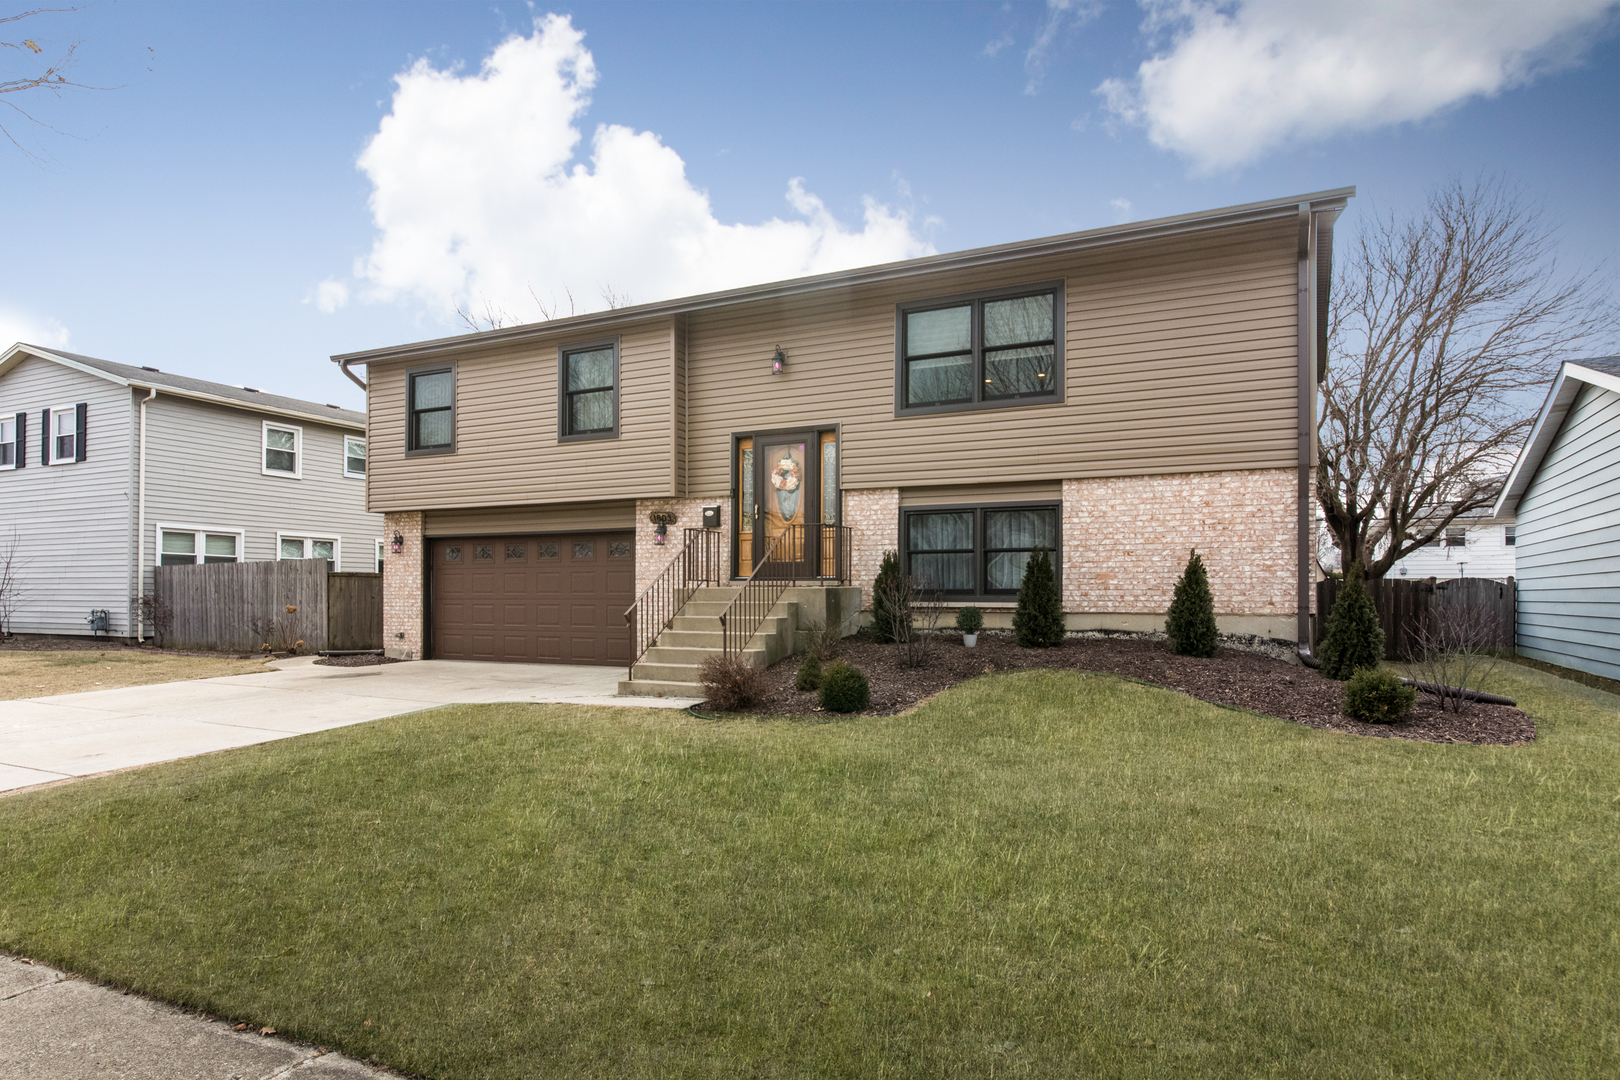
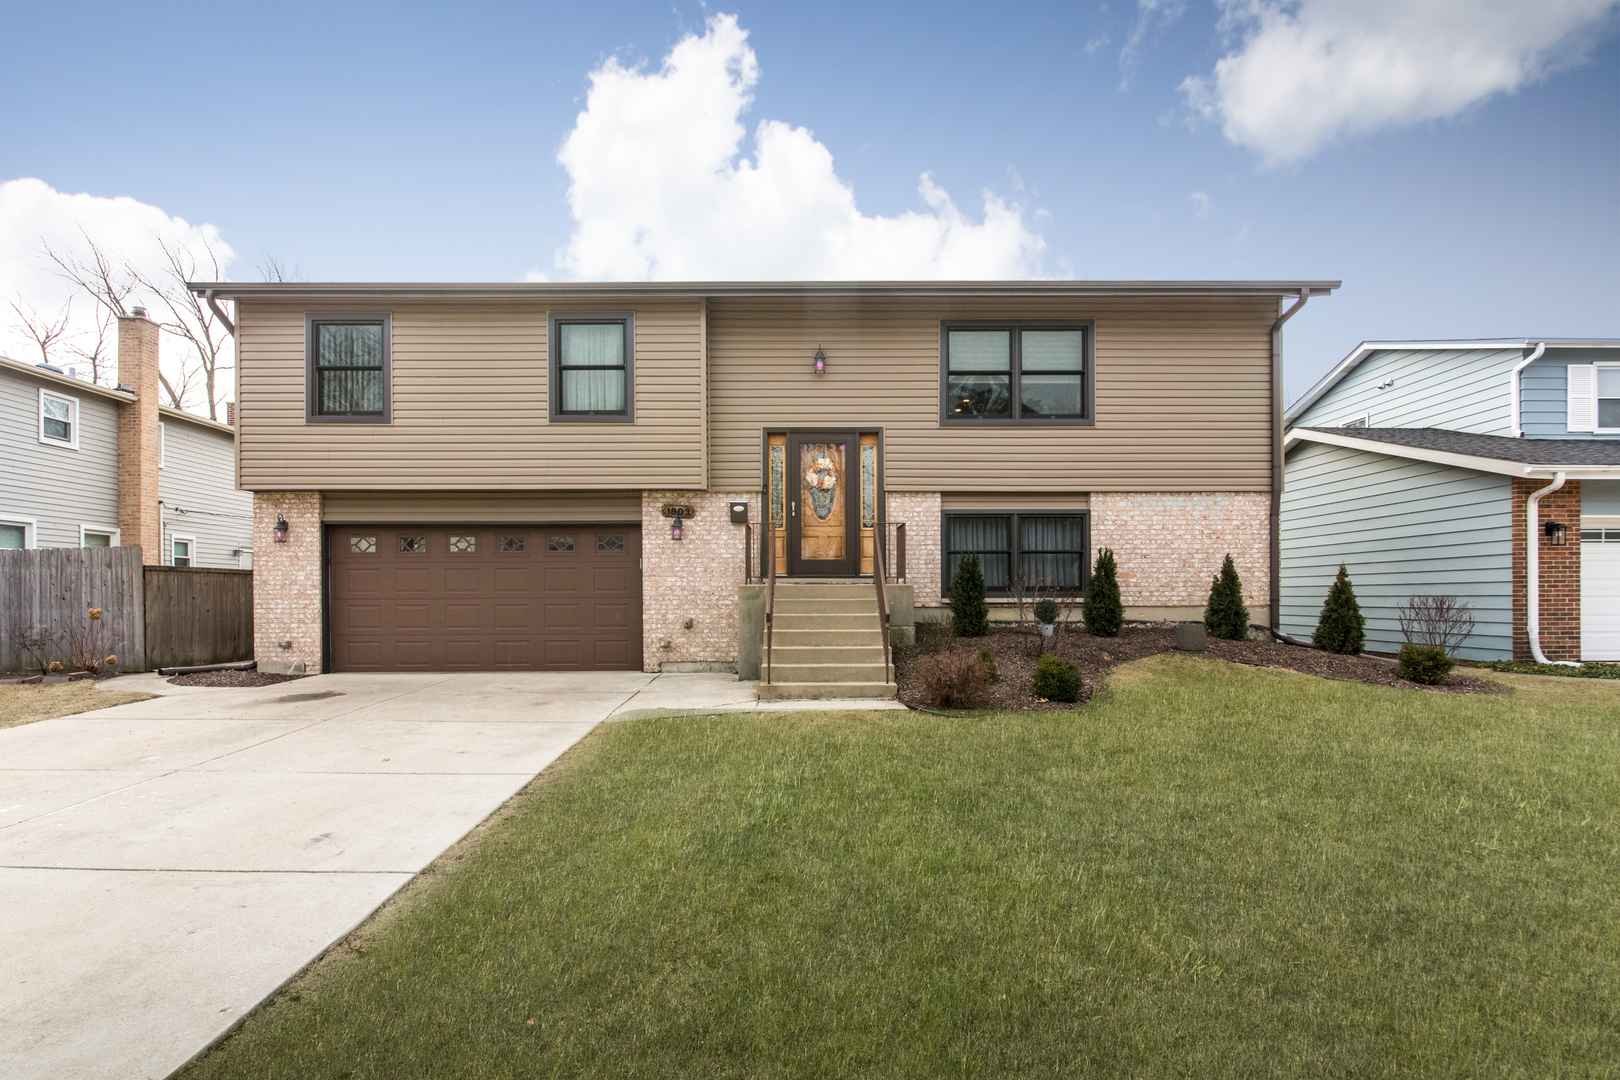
woven basket: none [1065,642,1101,676] -> present [1175,624,1207,651]

